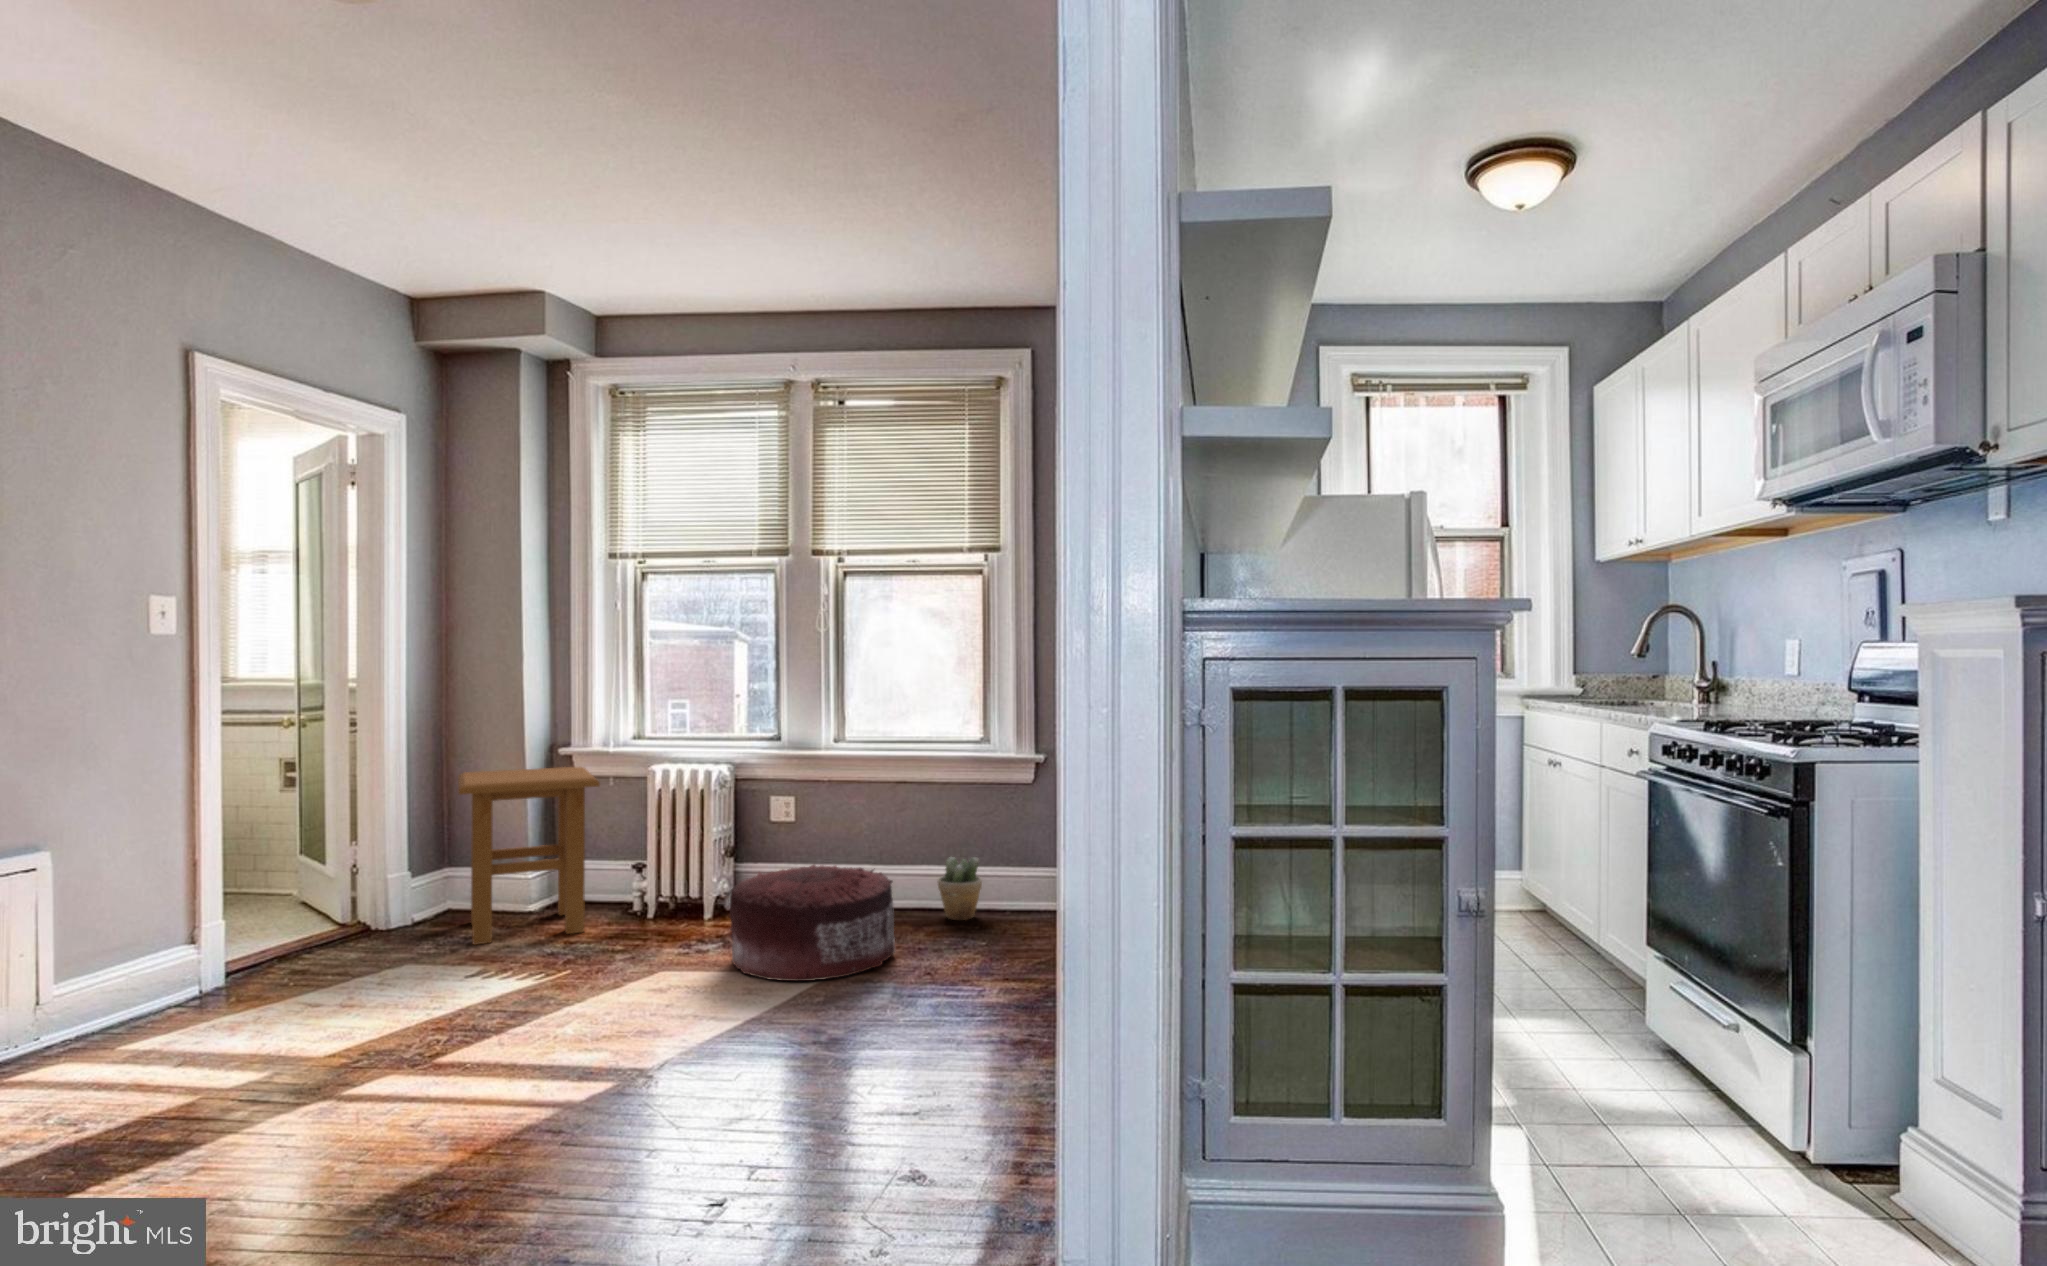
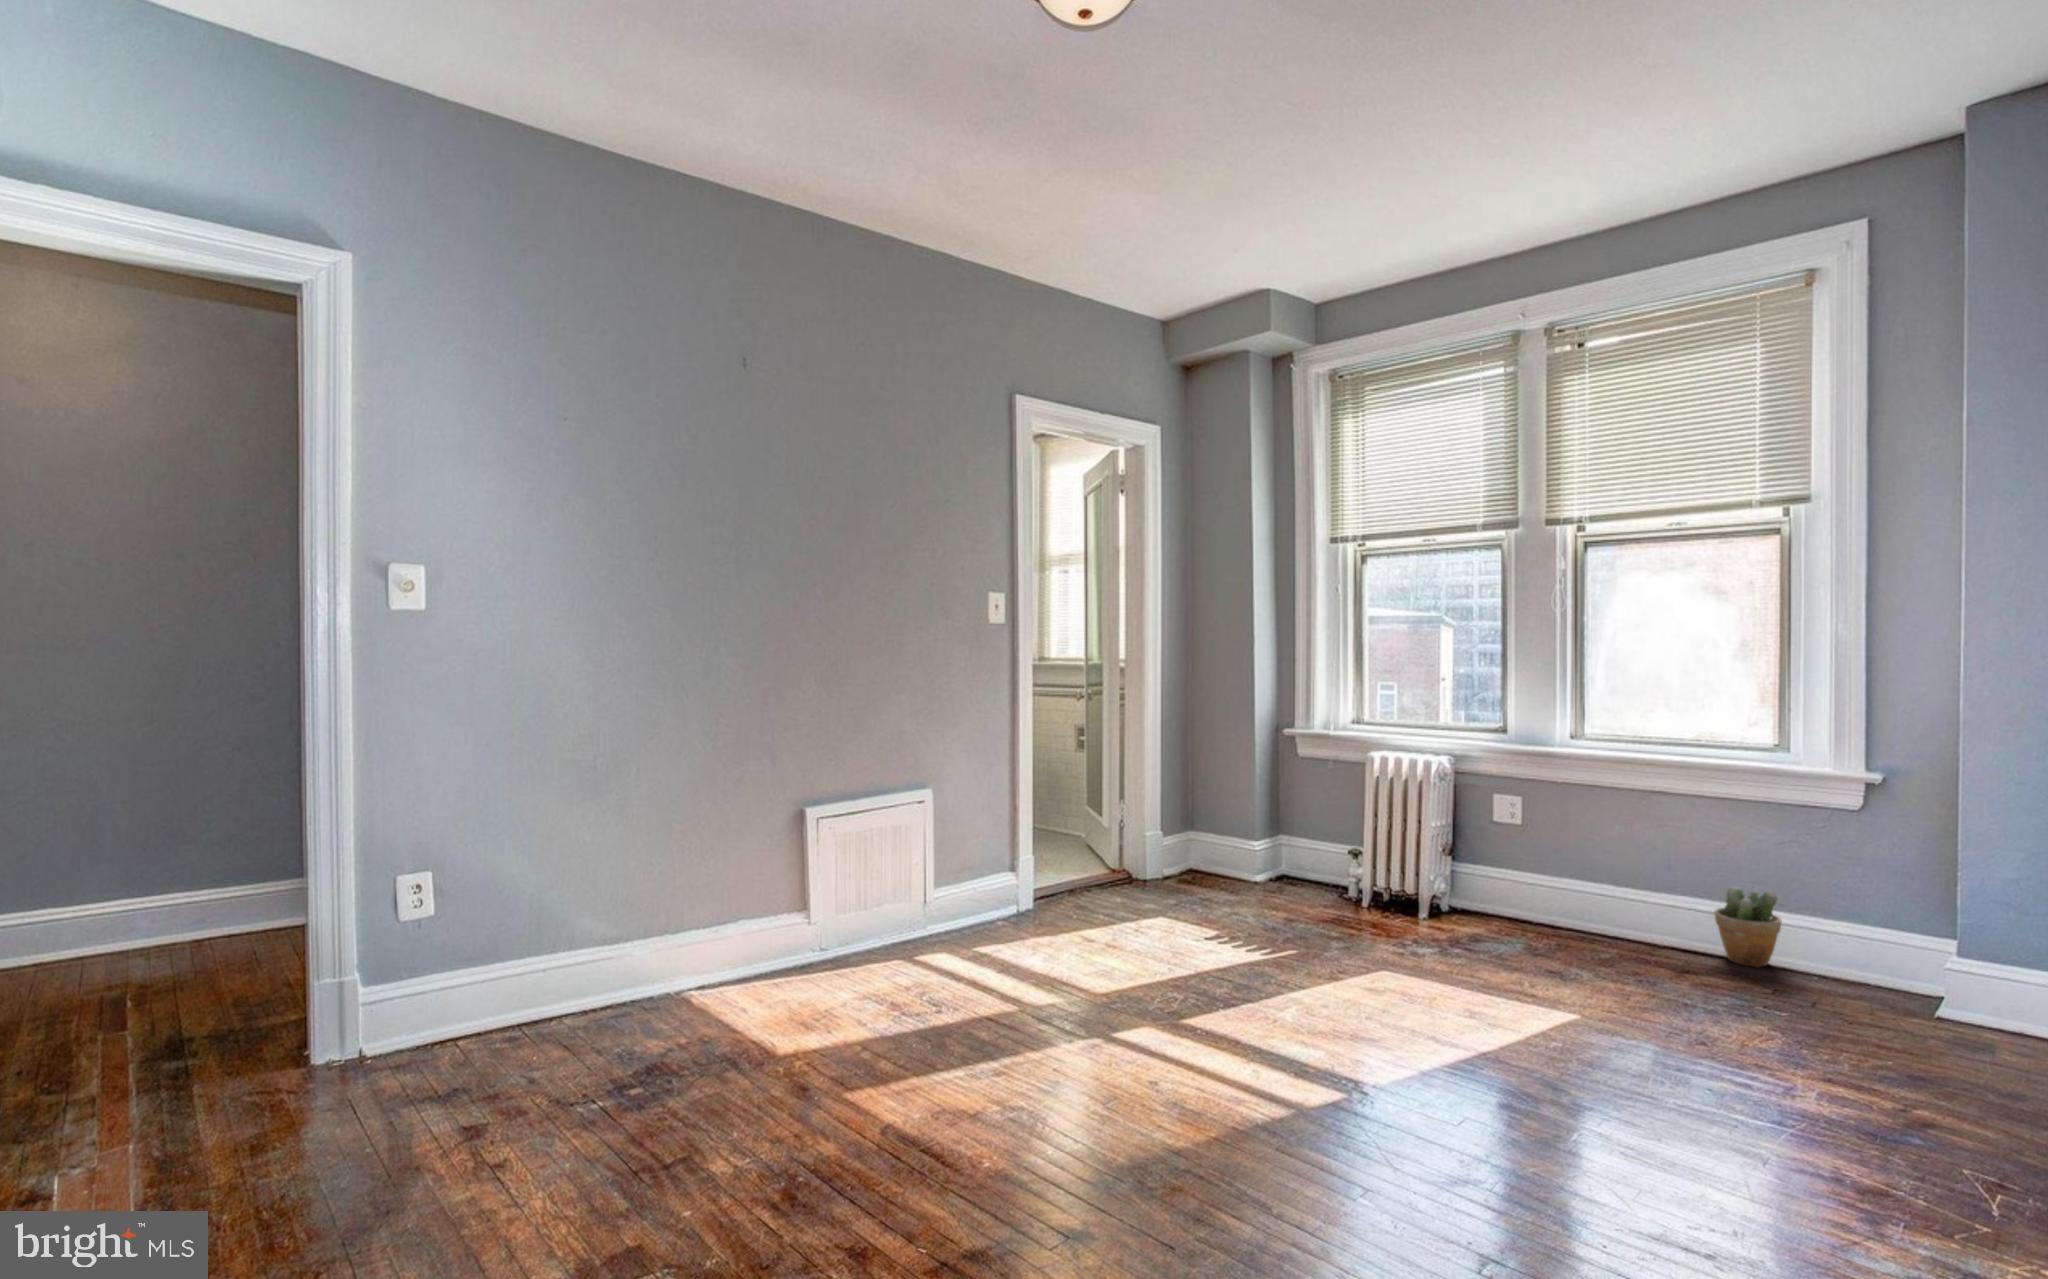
side table: present [458,767,600,945] -> none [1195,744,1319,906]
pouf: present [730,865,895,981] -> none [1451,875,1656,1015]

